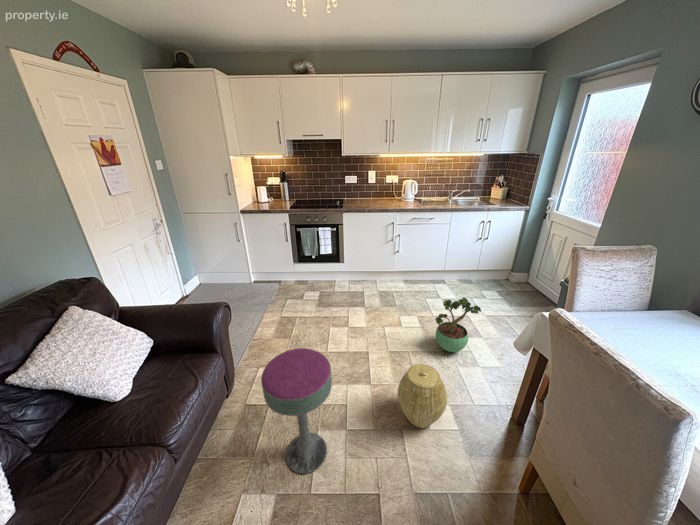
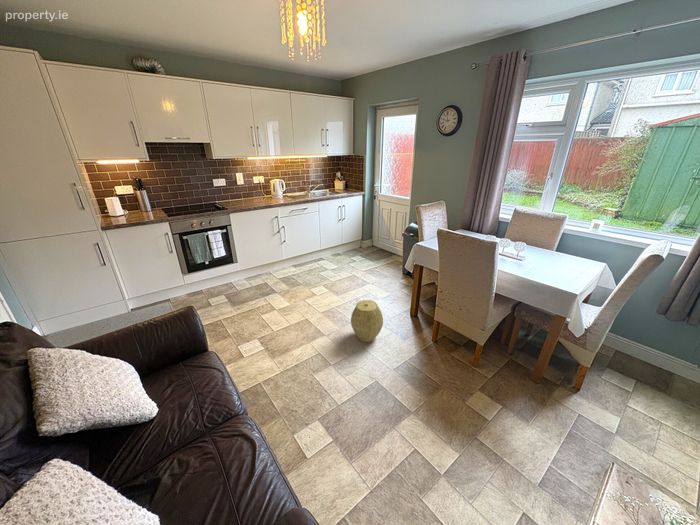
potted plant: present [435,297,481,352] -> none [346,256,372,298]
bar stool: present [261,348,332,474] -> none [285,308,336,402]

